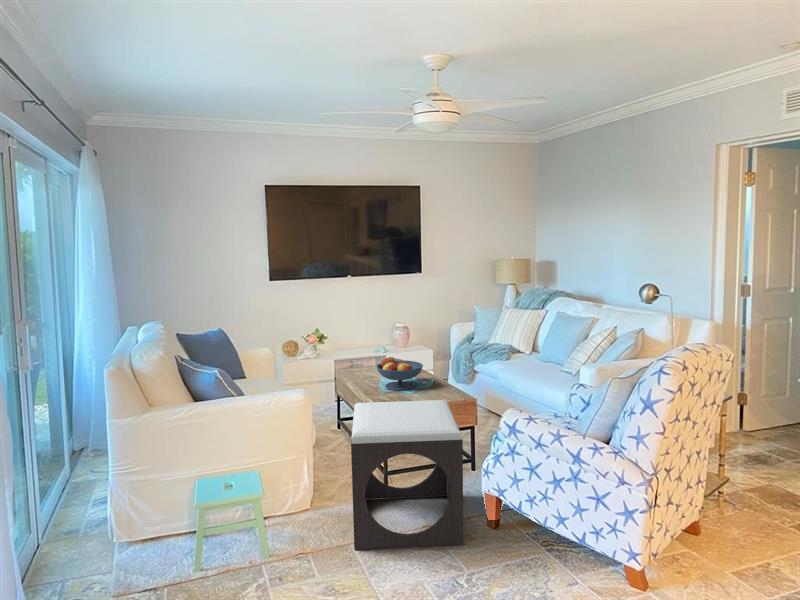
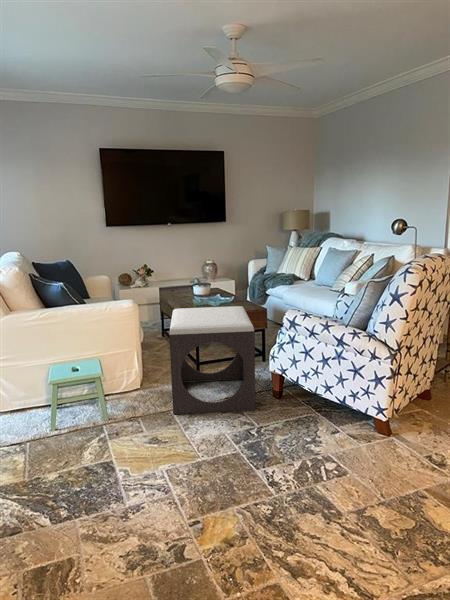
fruit bowl: present [377,357,423,390] -> none [190,278,226,303]

